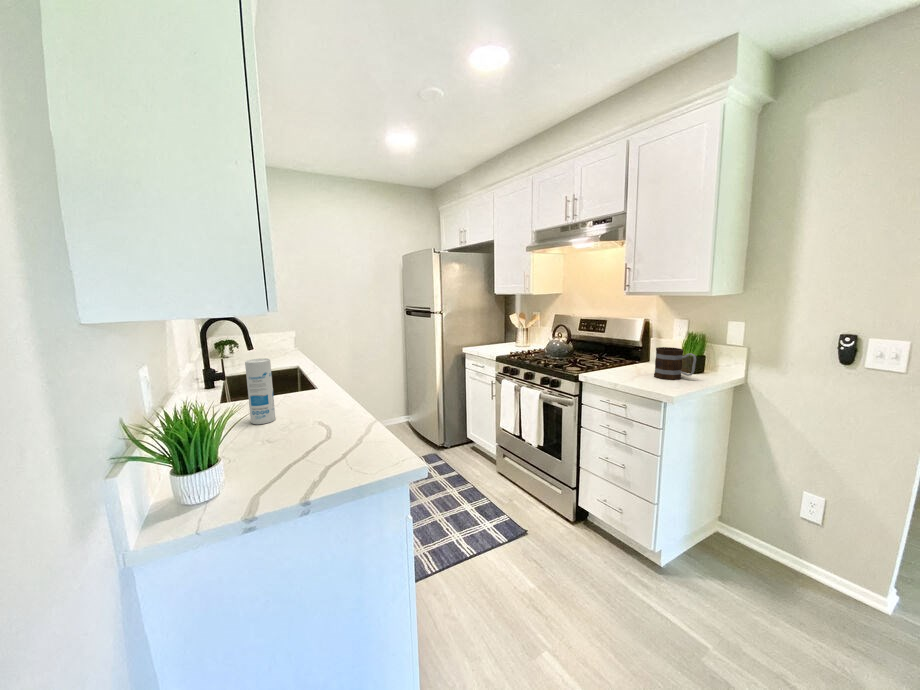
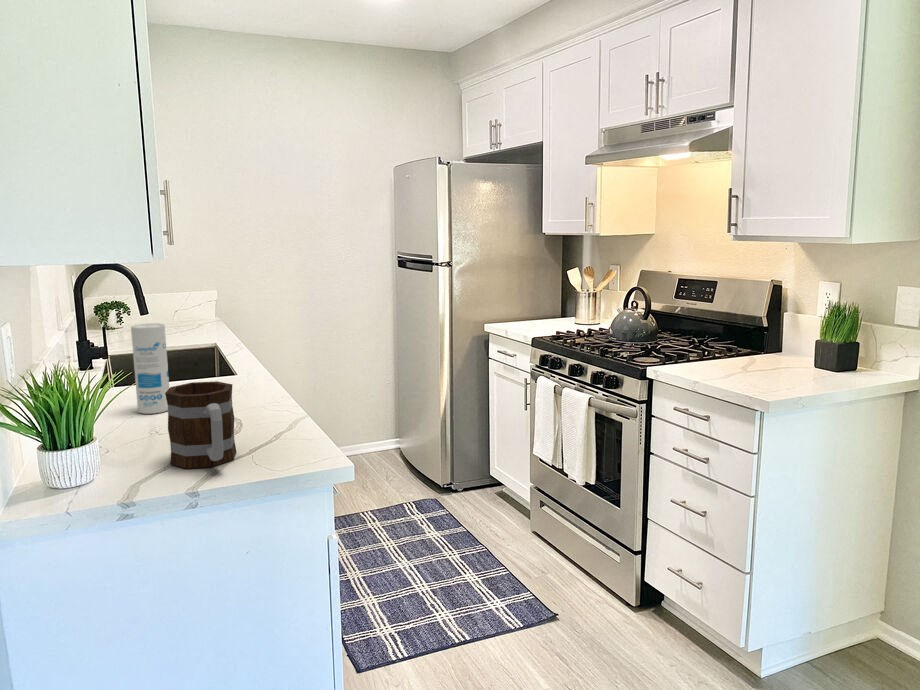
mug: present [654,347,696,380] -> present [165,381,236,468]

